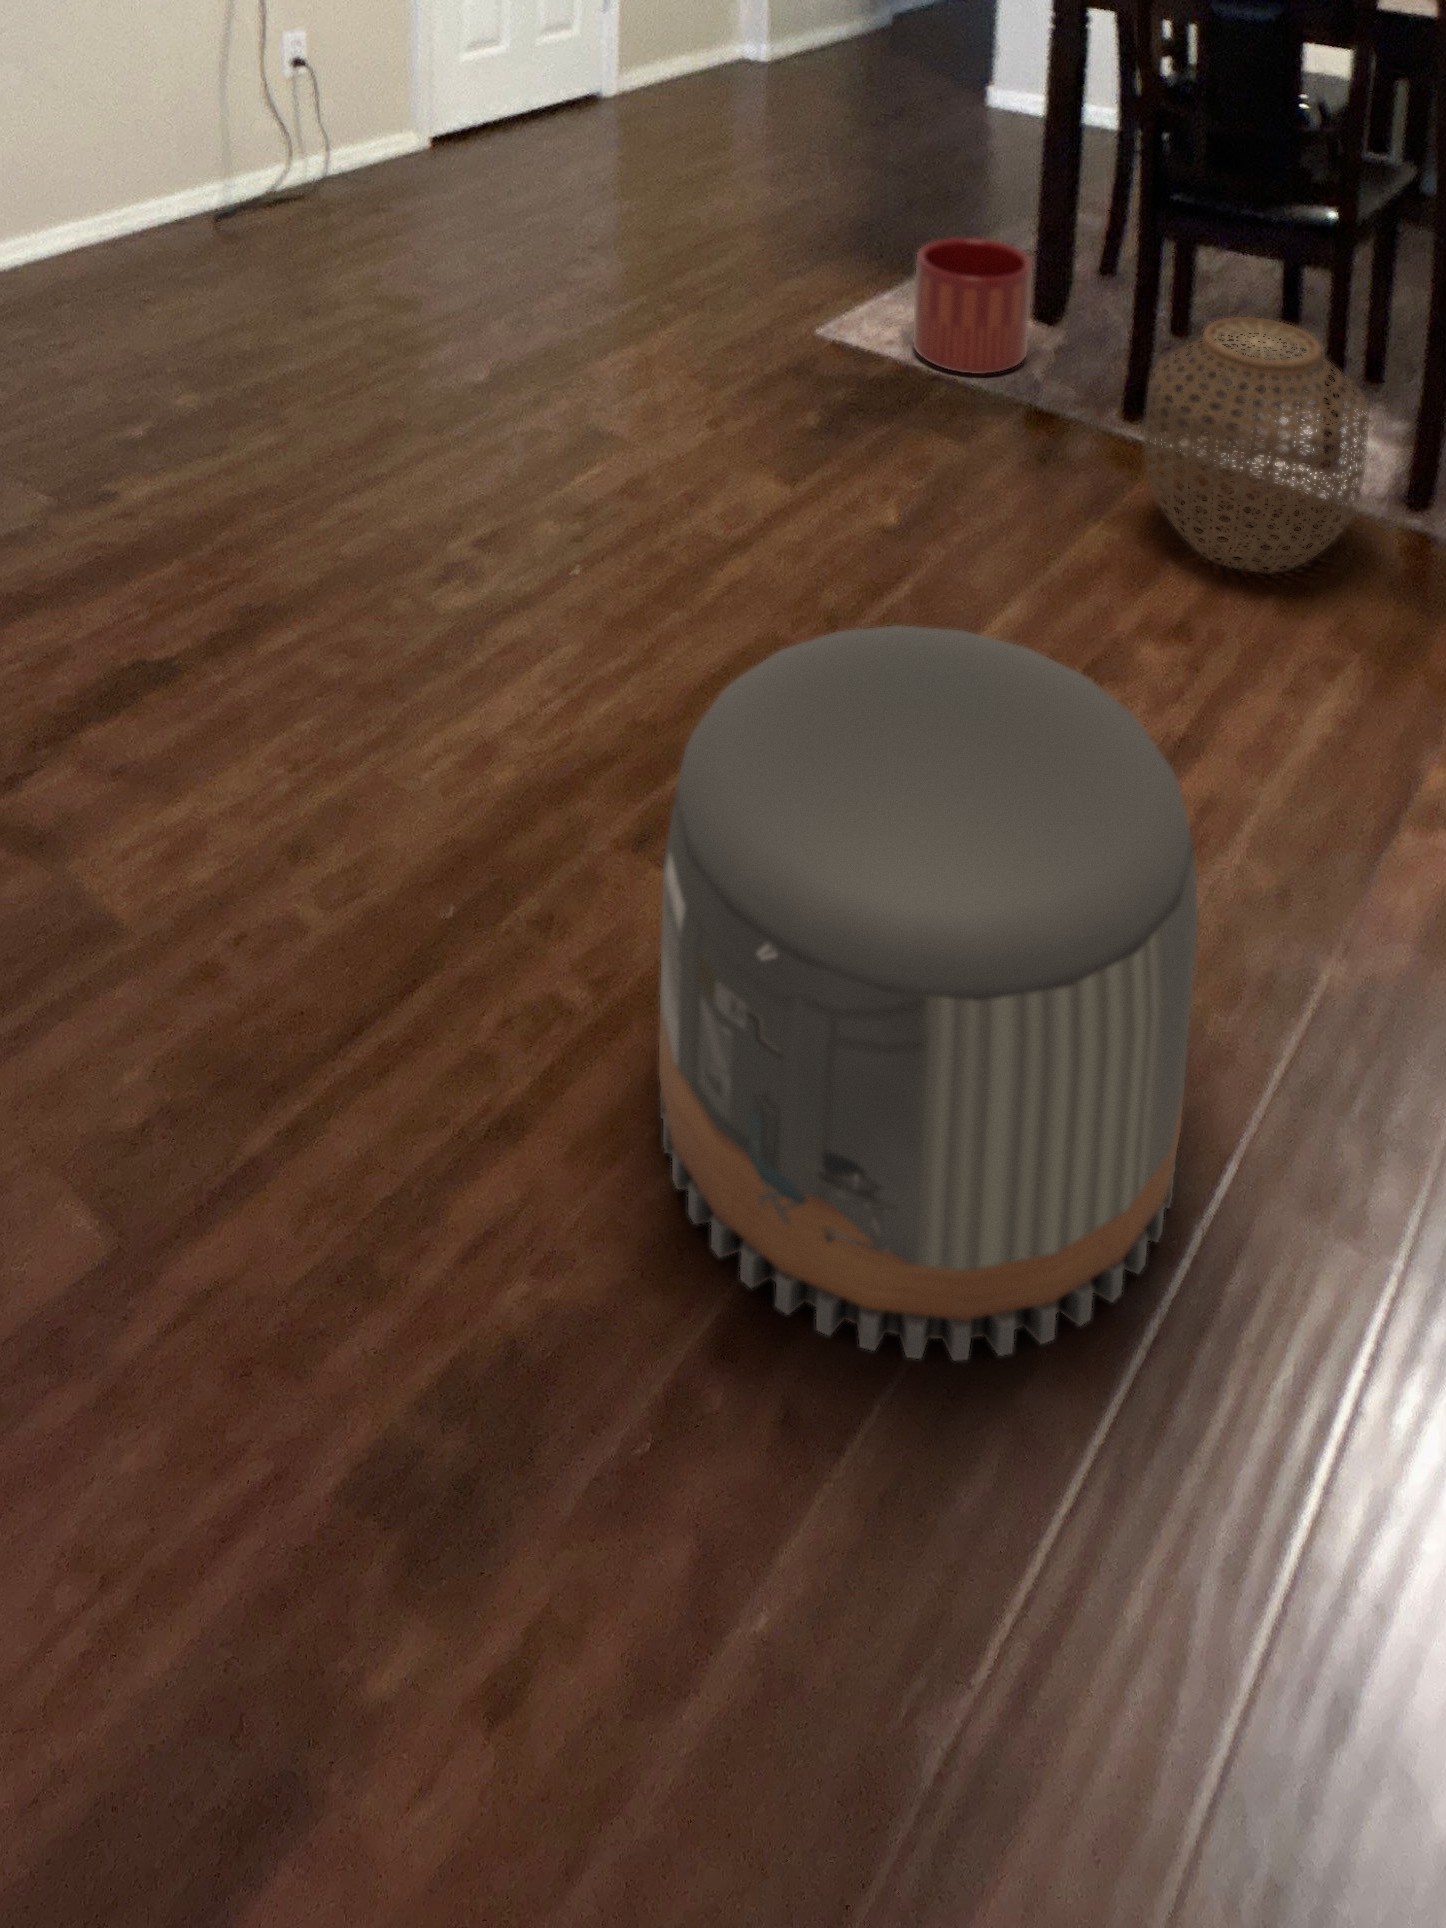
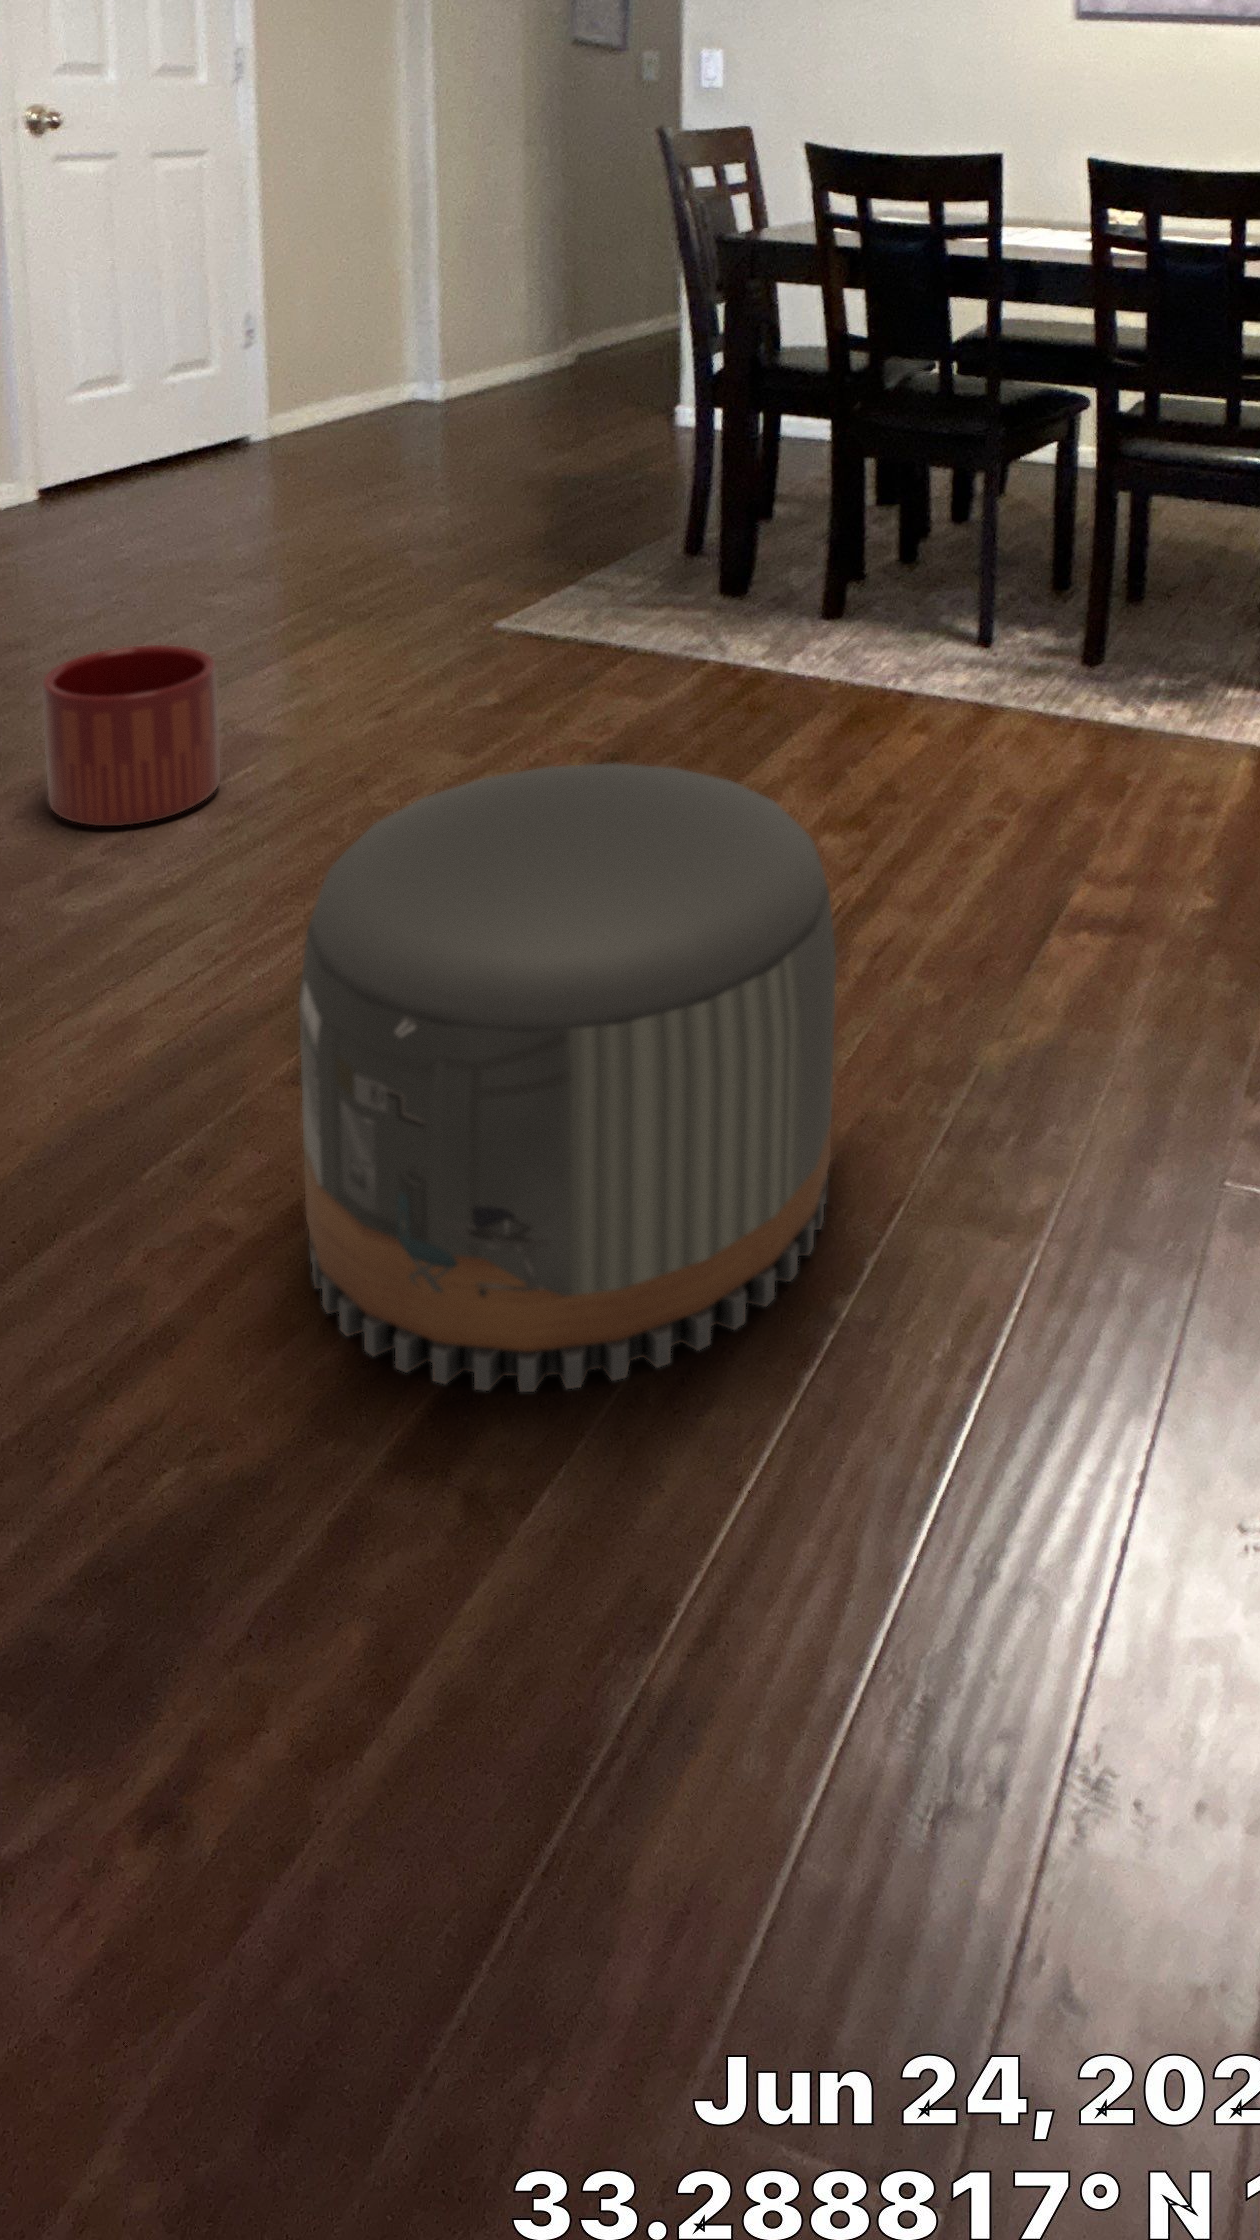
planter: present [913,238,1032,374] -> present [42,645,220,826]
woven basket: present [1145,317,1369,573] -> none [811,530,1011,760]

